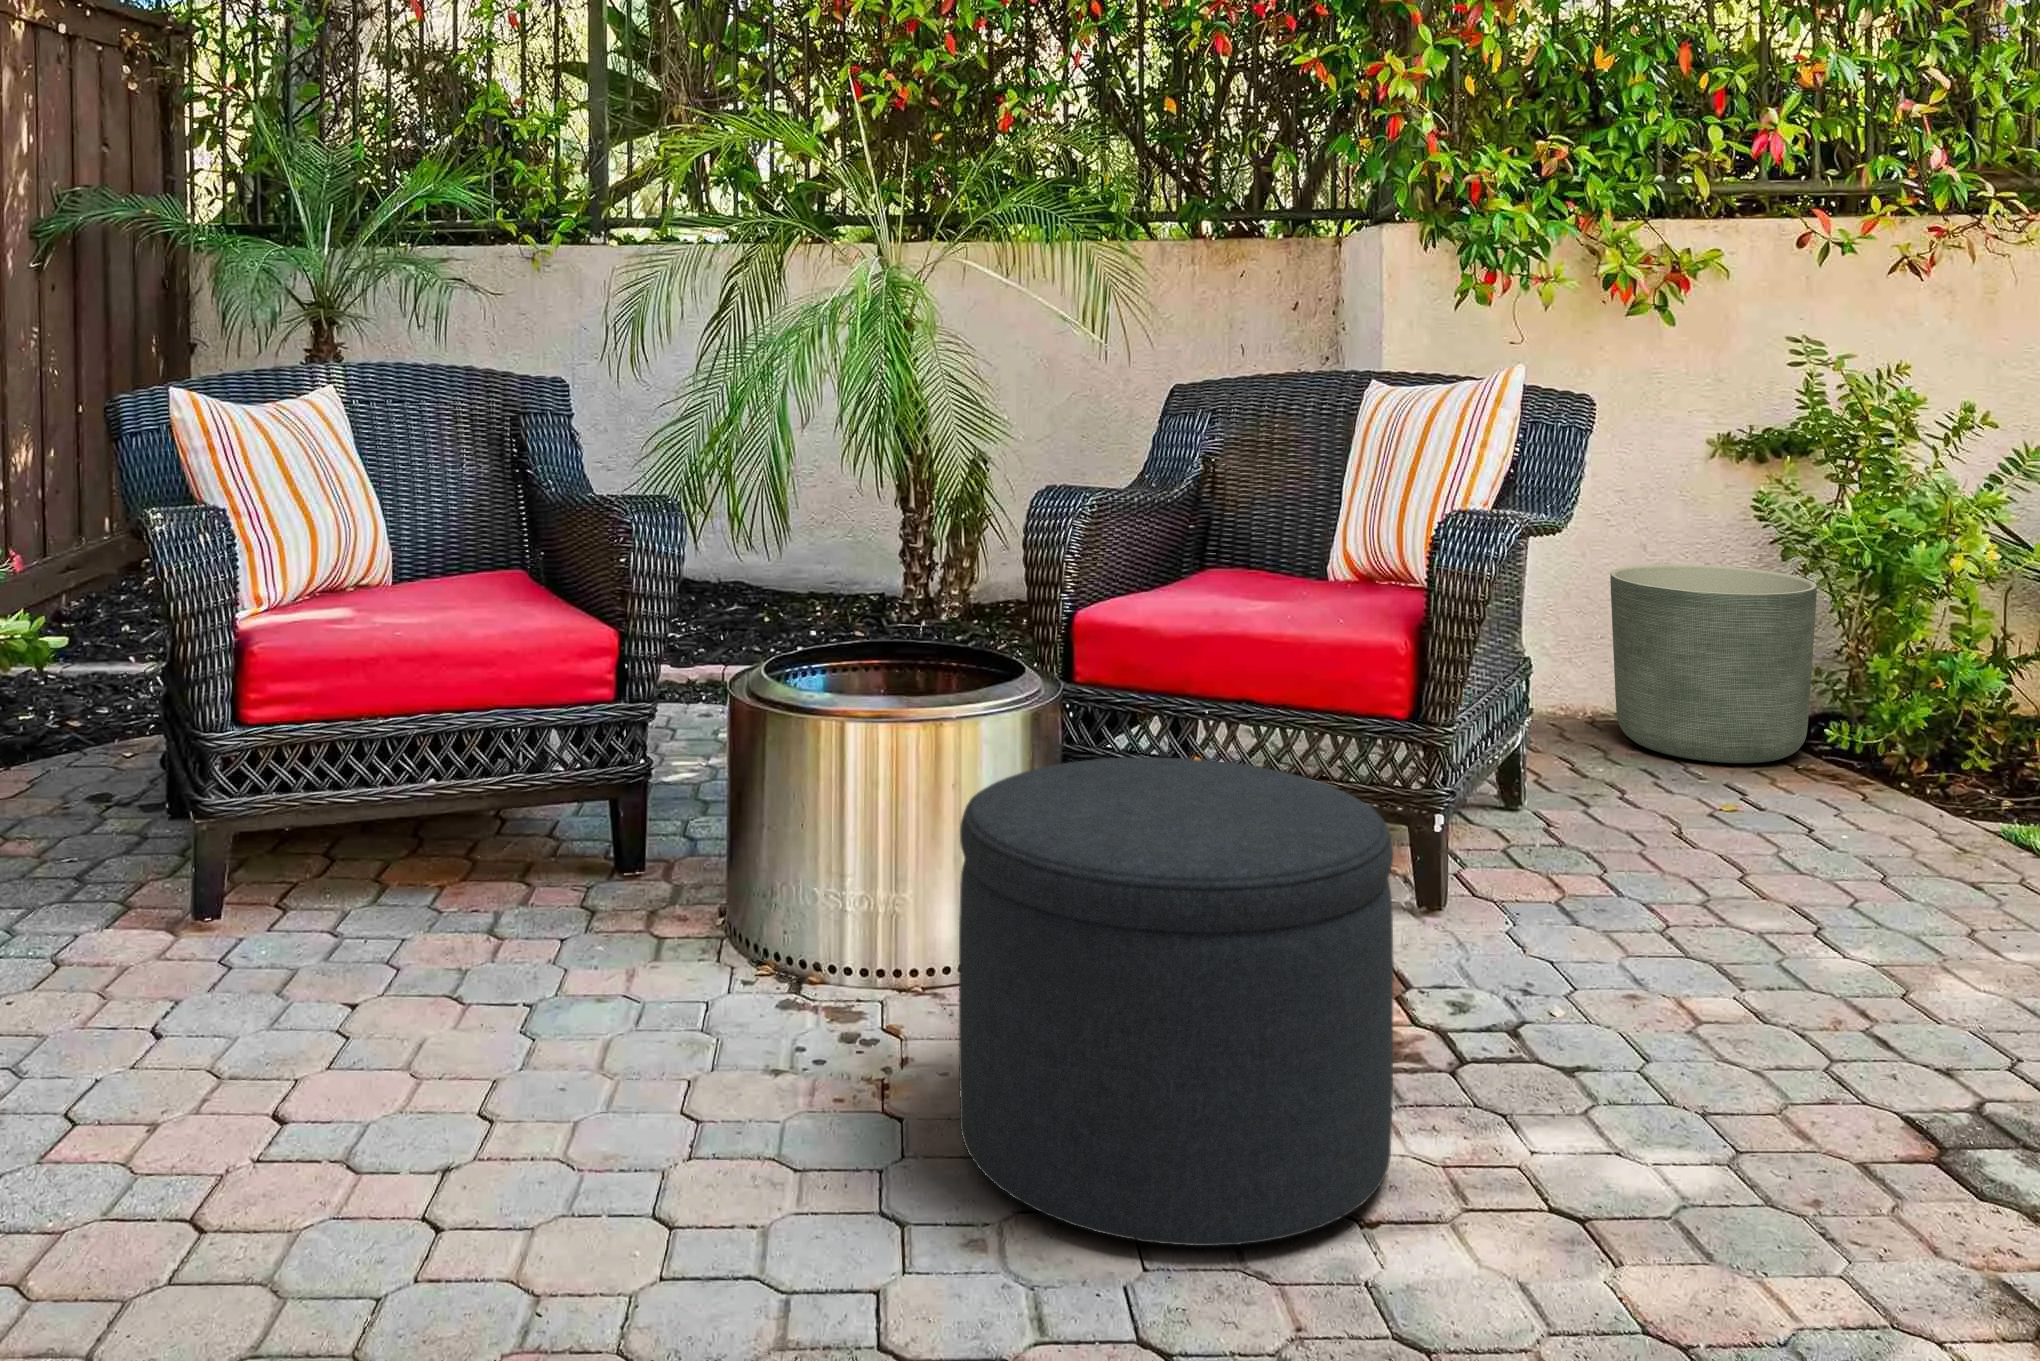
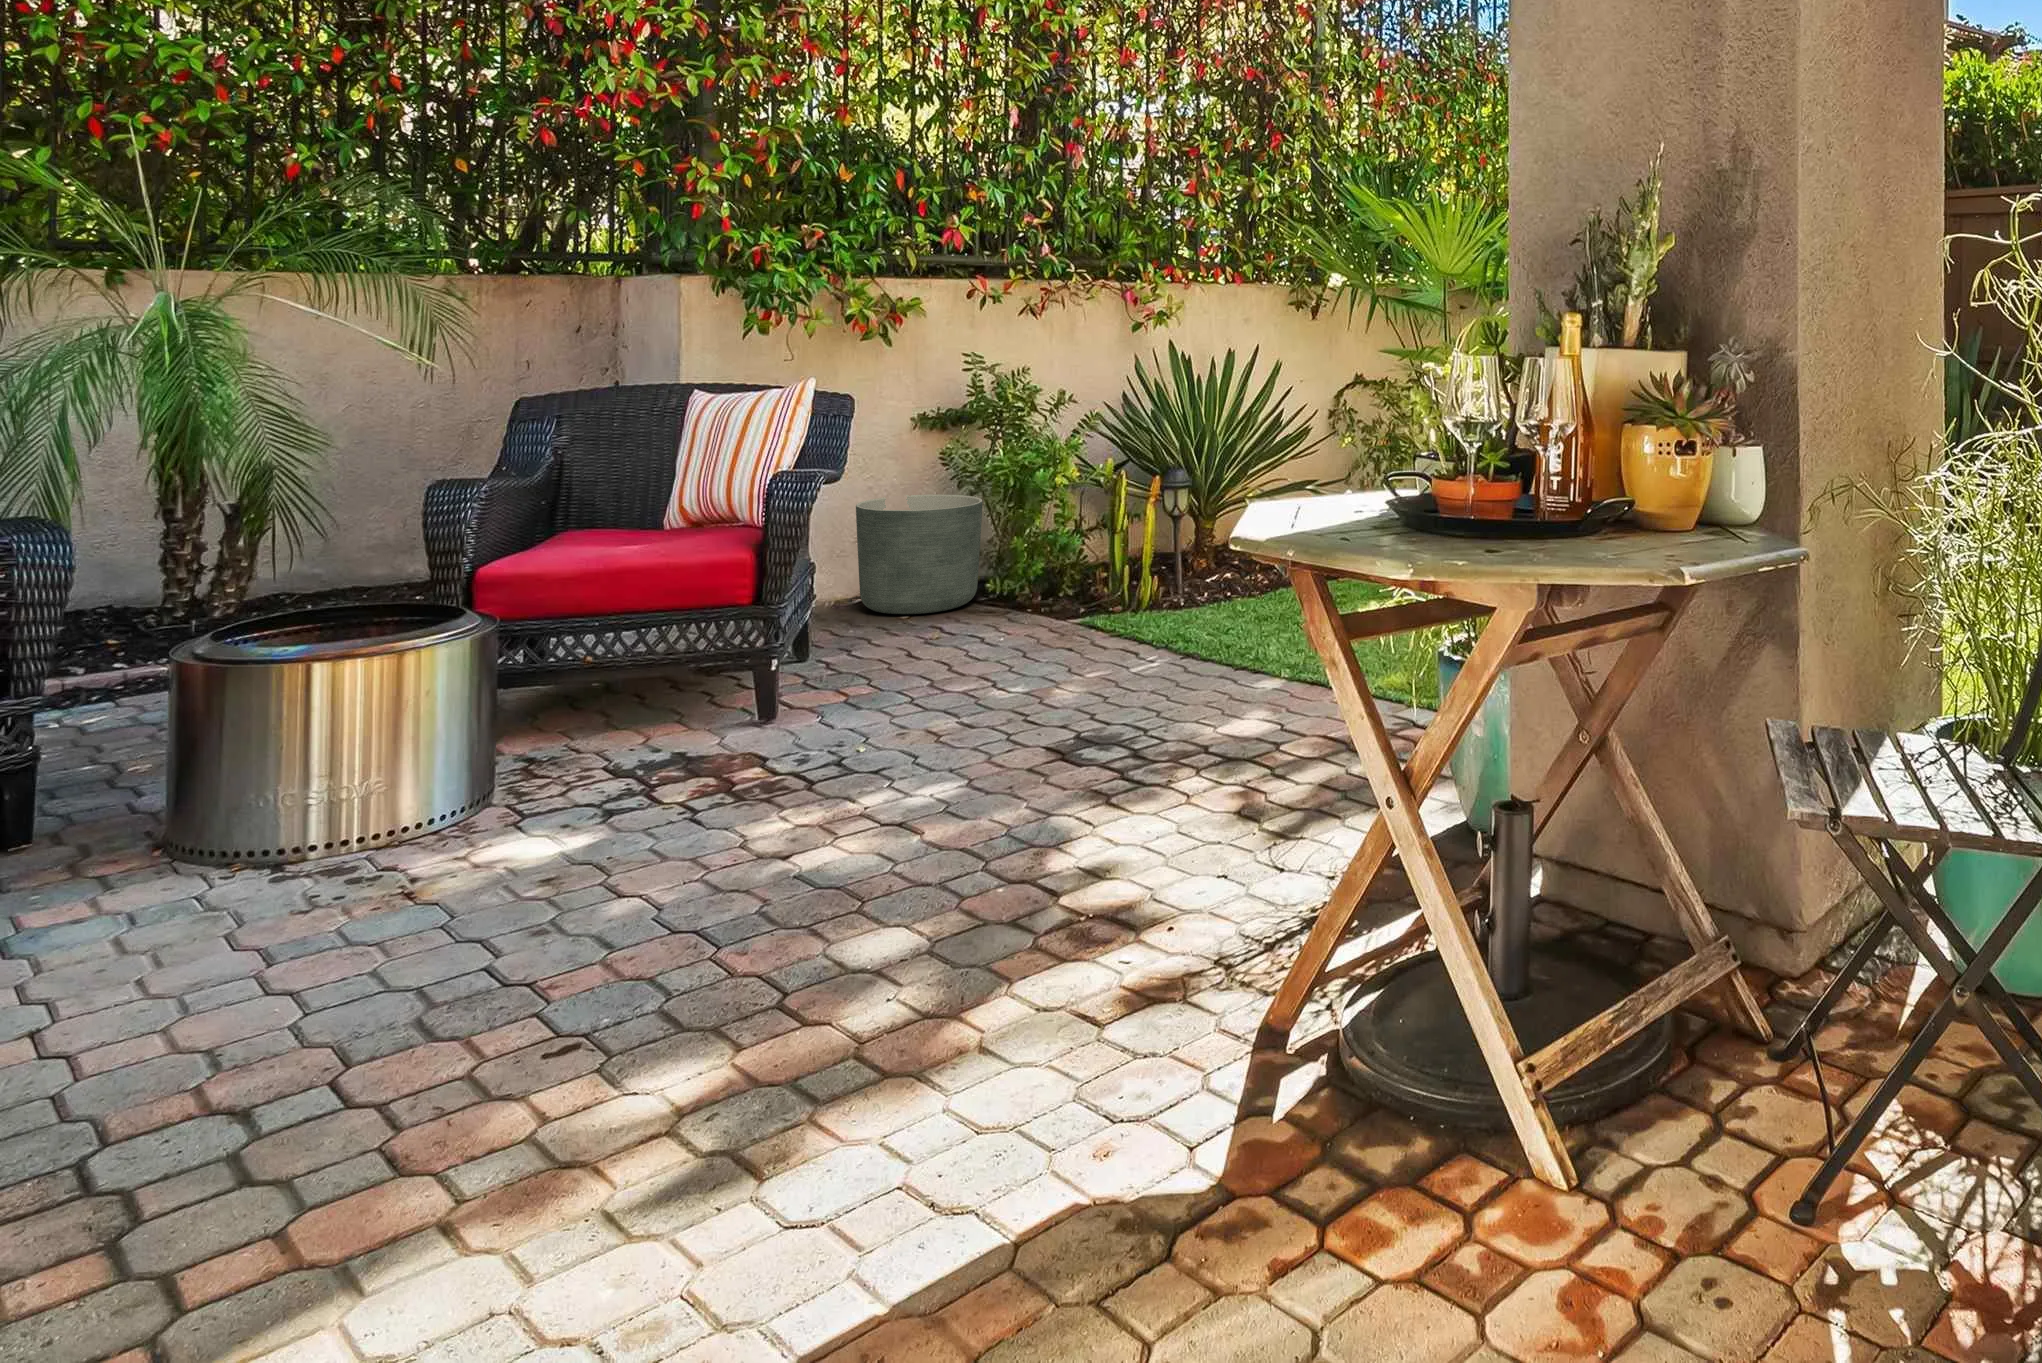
ottoman: present [959,757,1394,1246] -> none [484,632,792,910]

